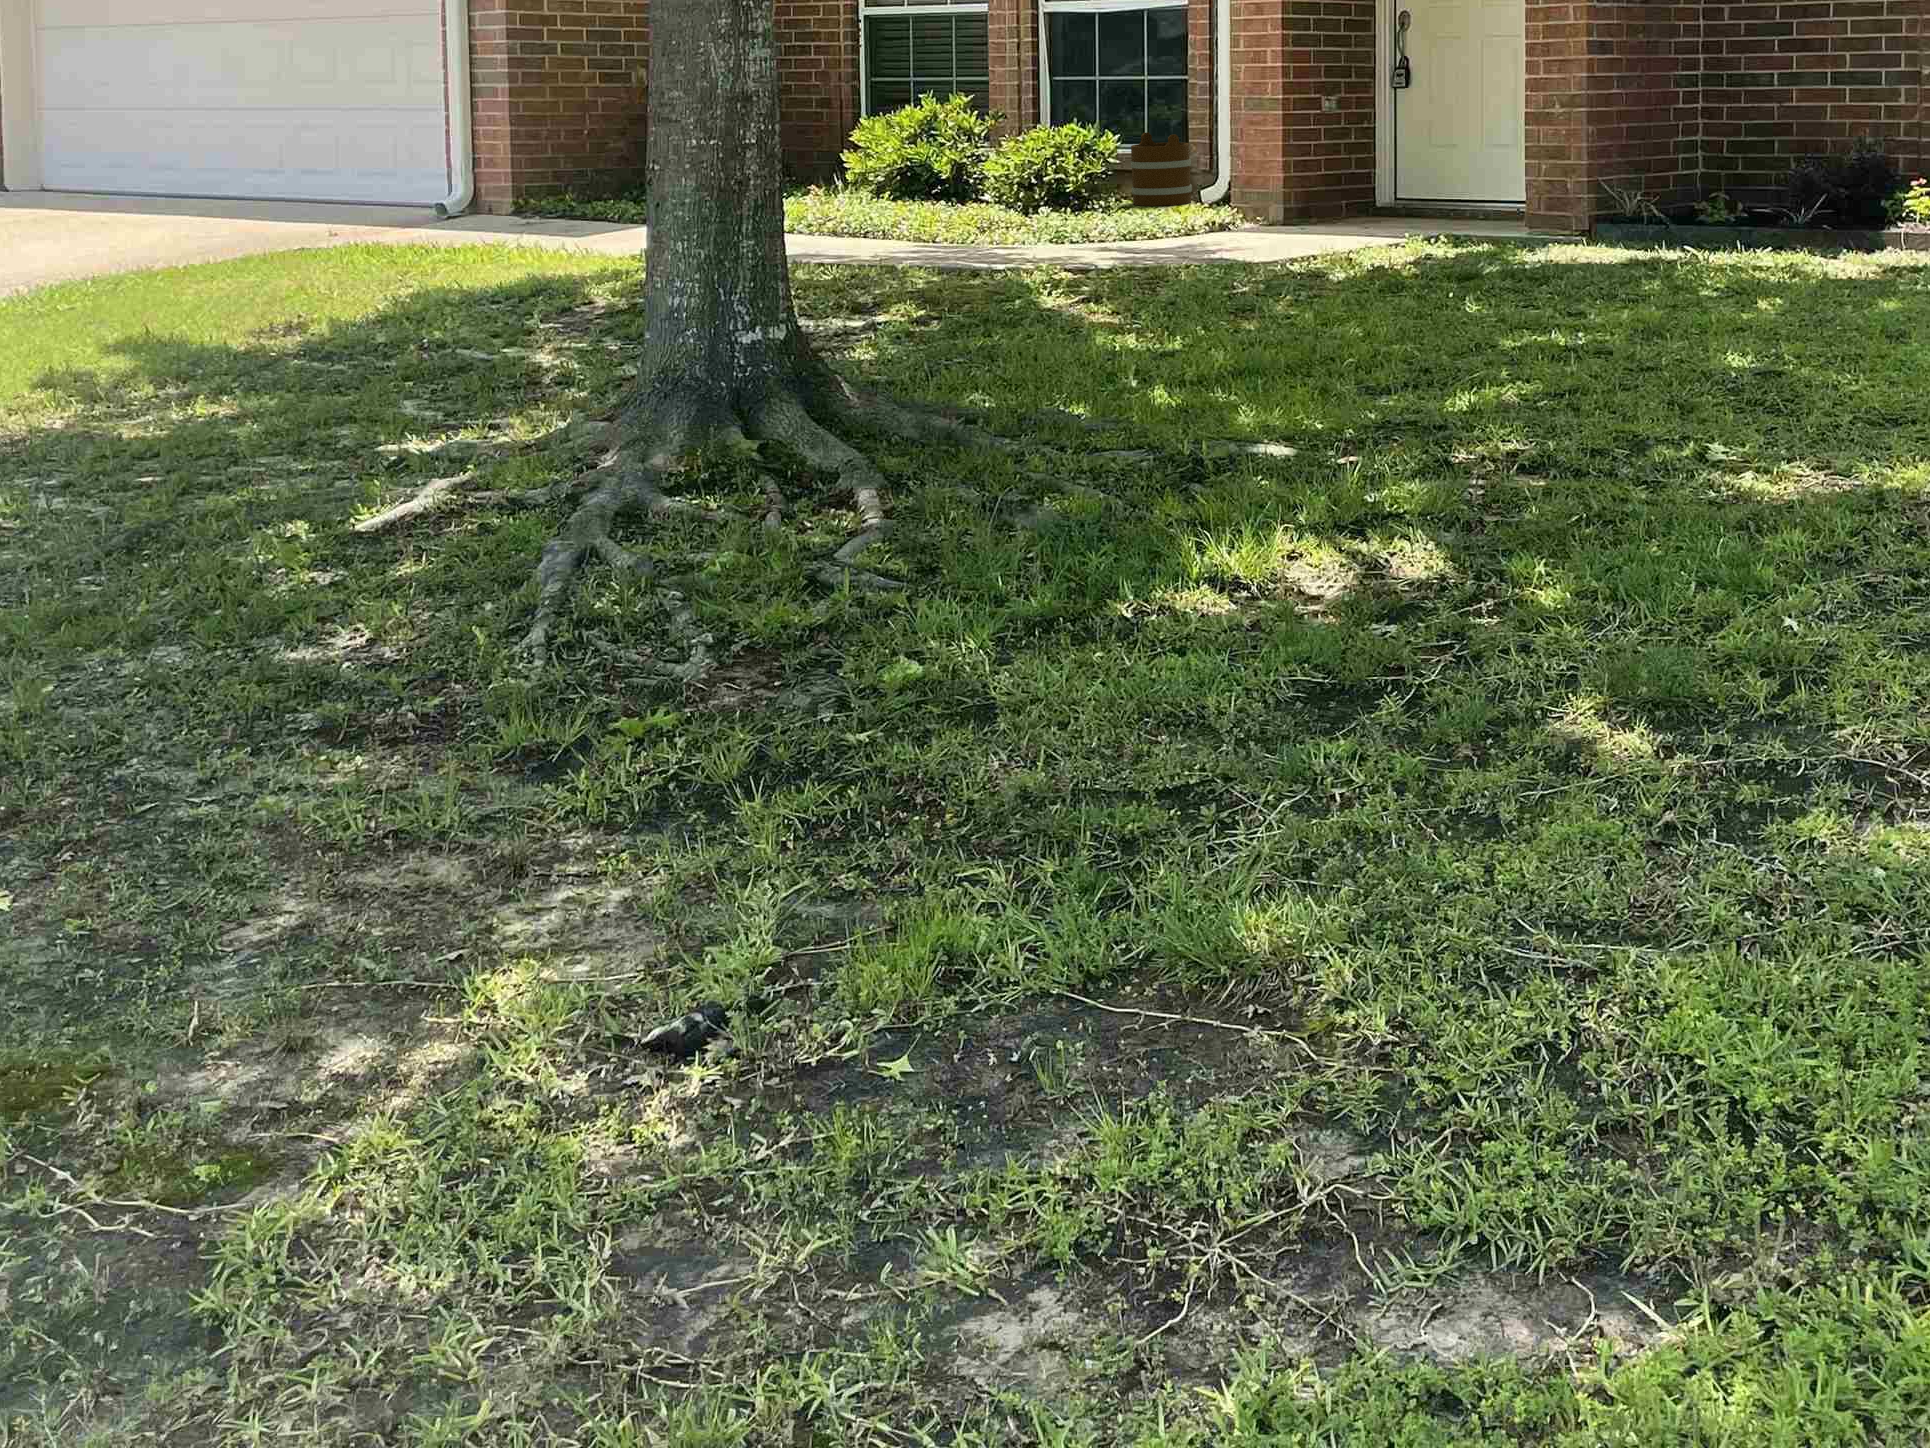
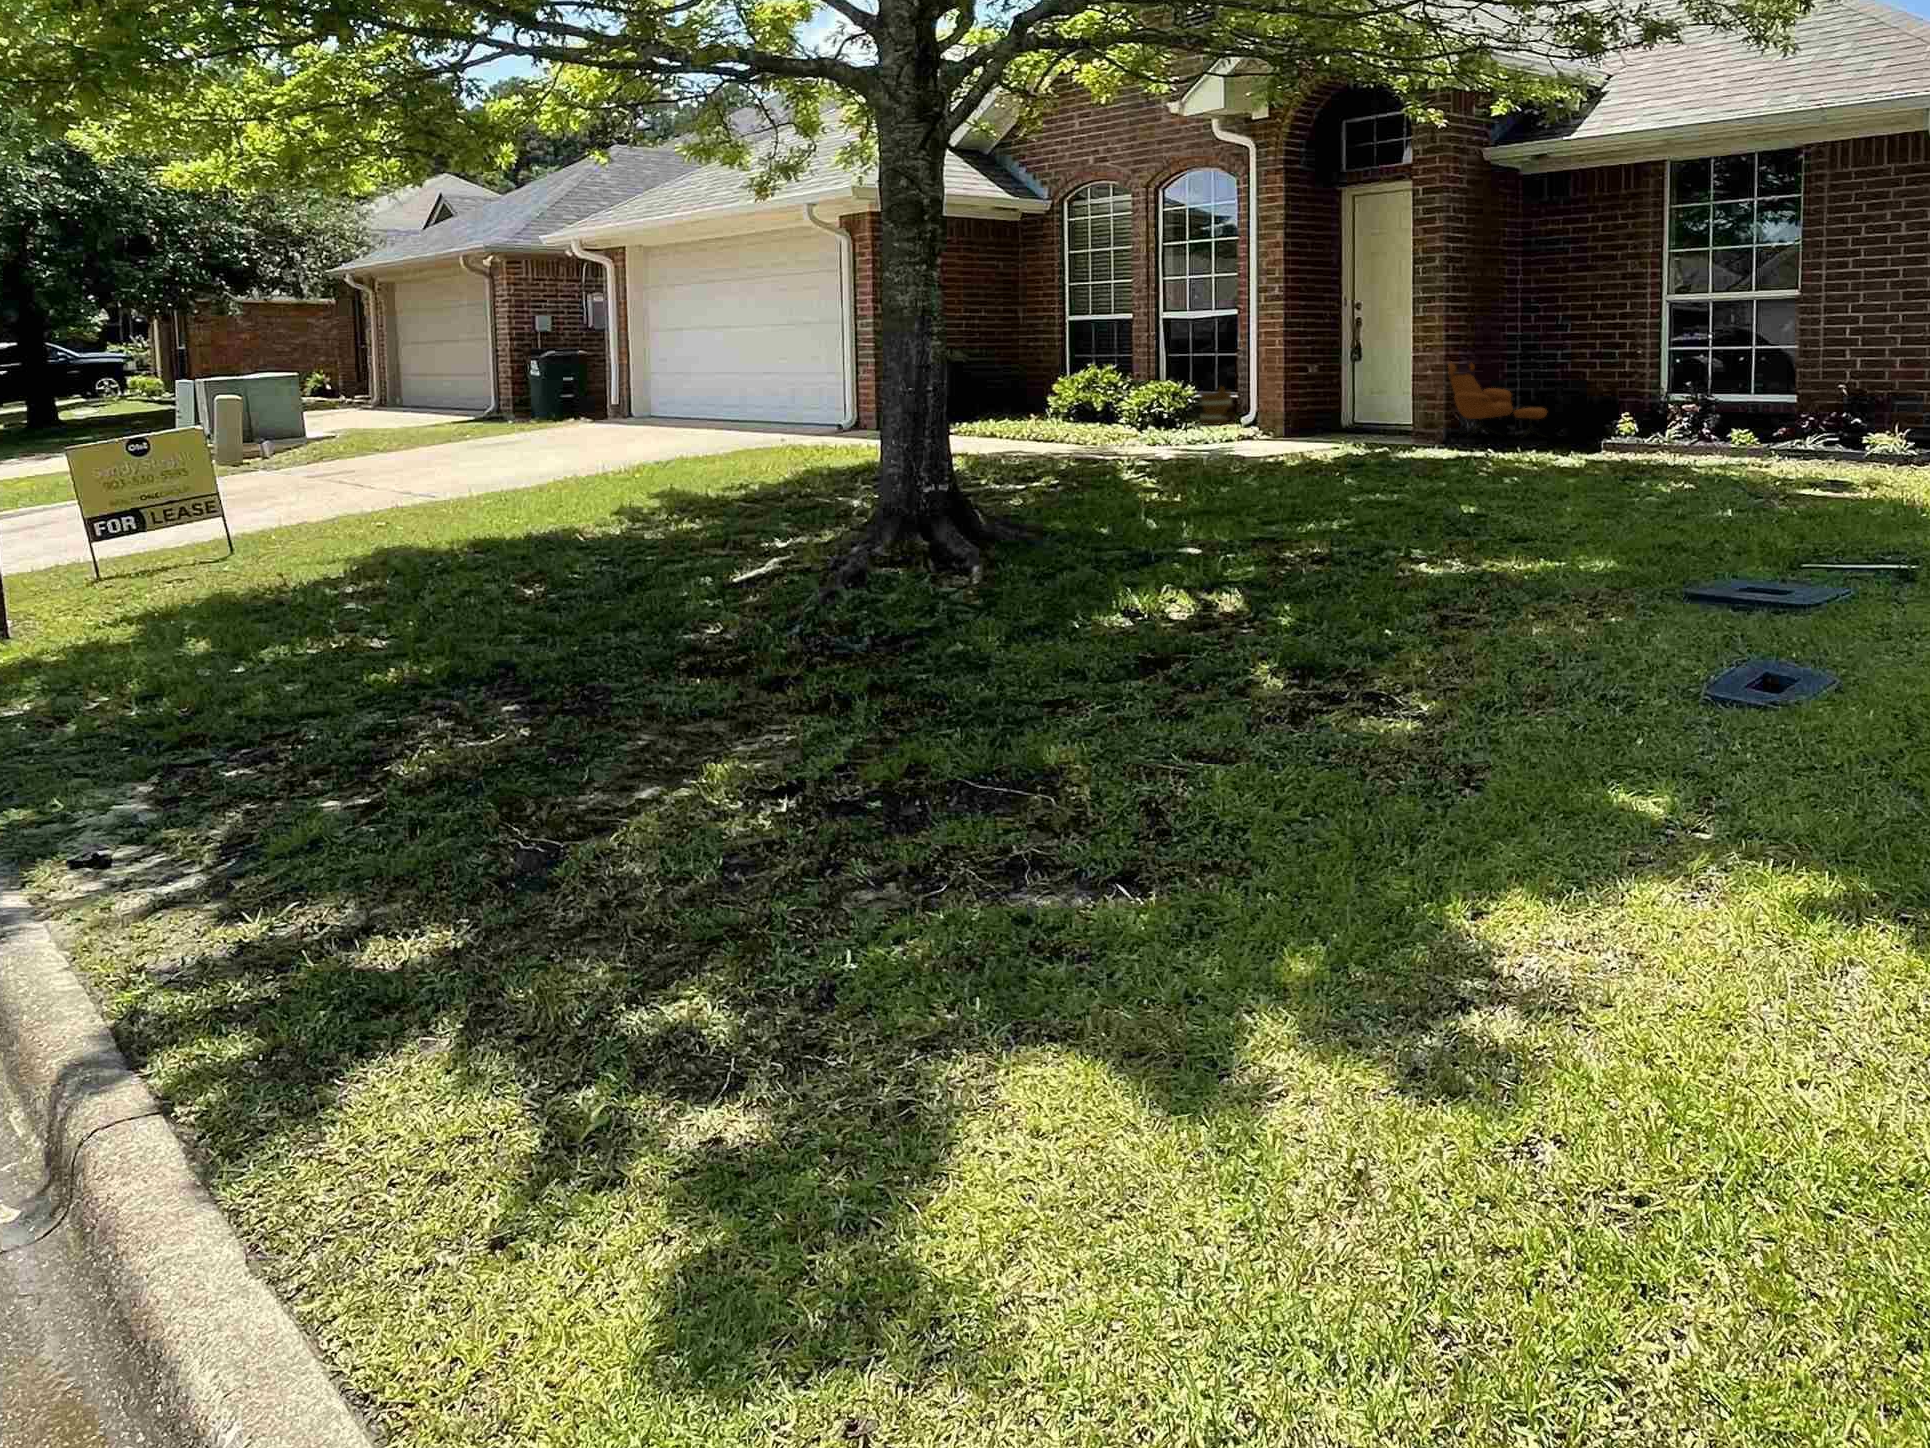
lounge chair: none [1607,86,1793,229] -> present [1449,363,1547,436]

